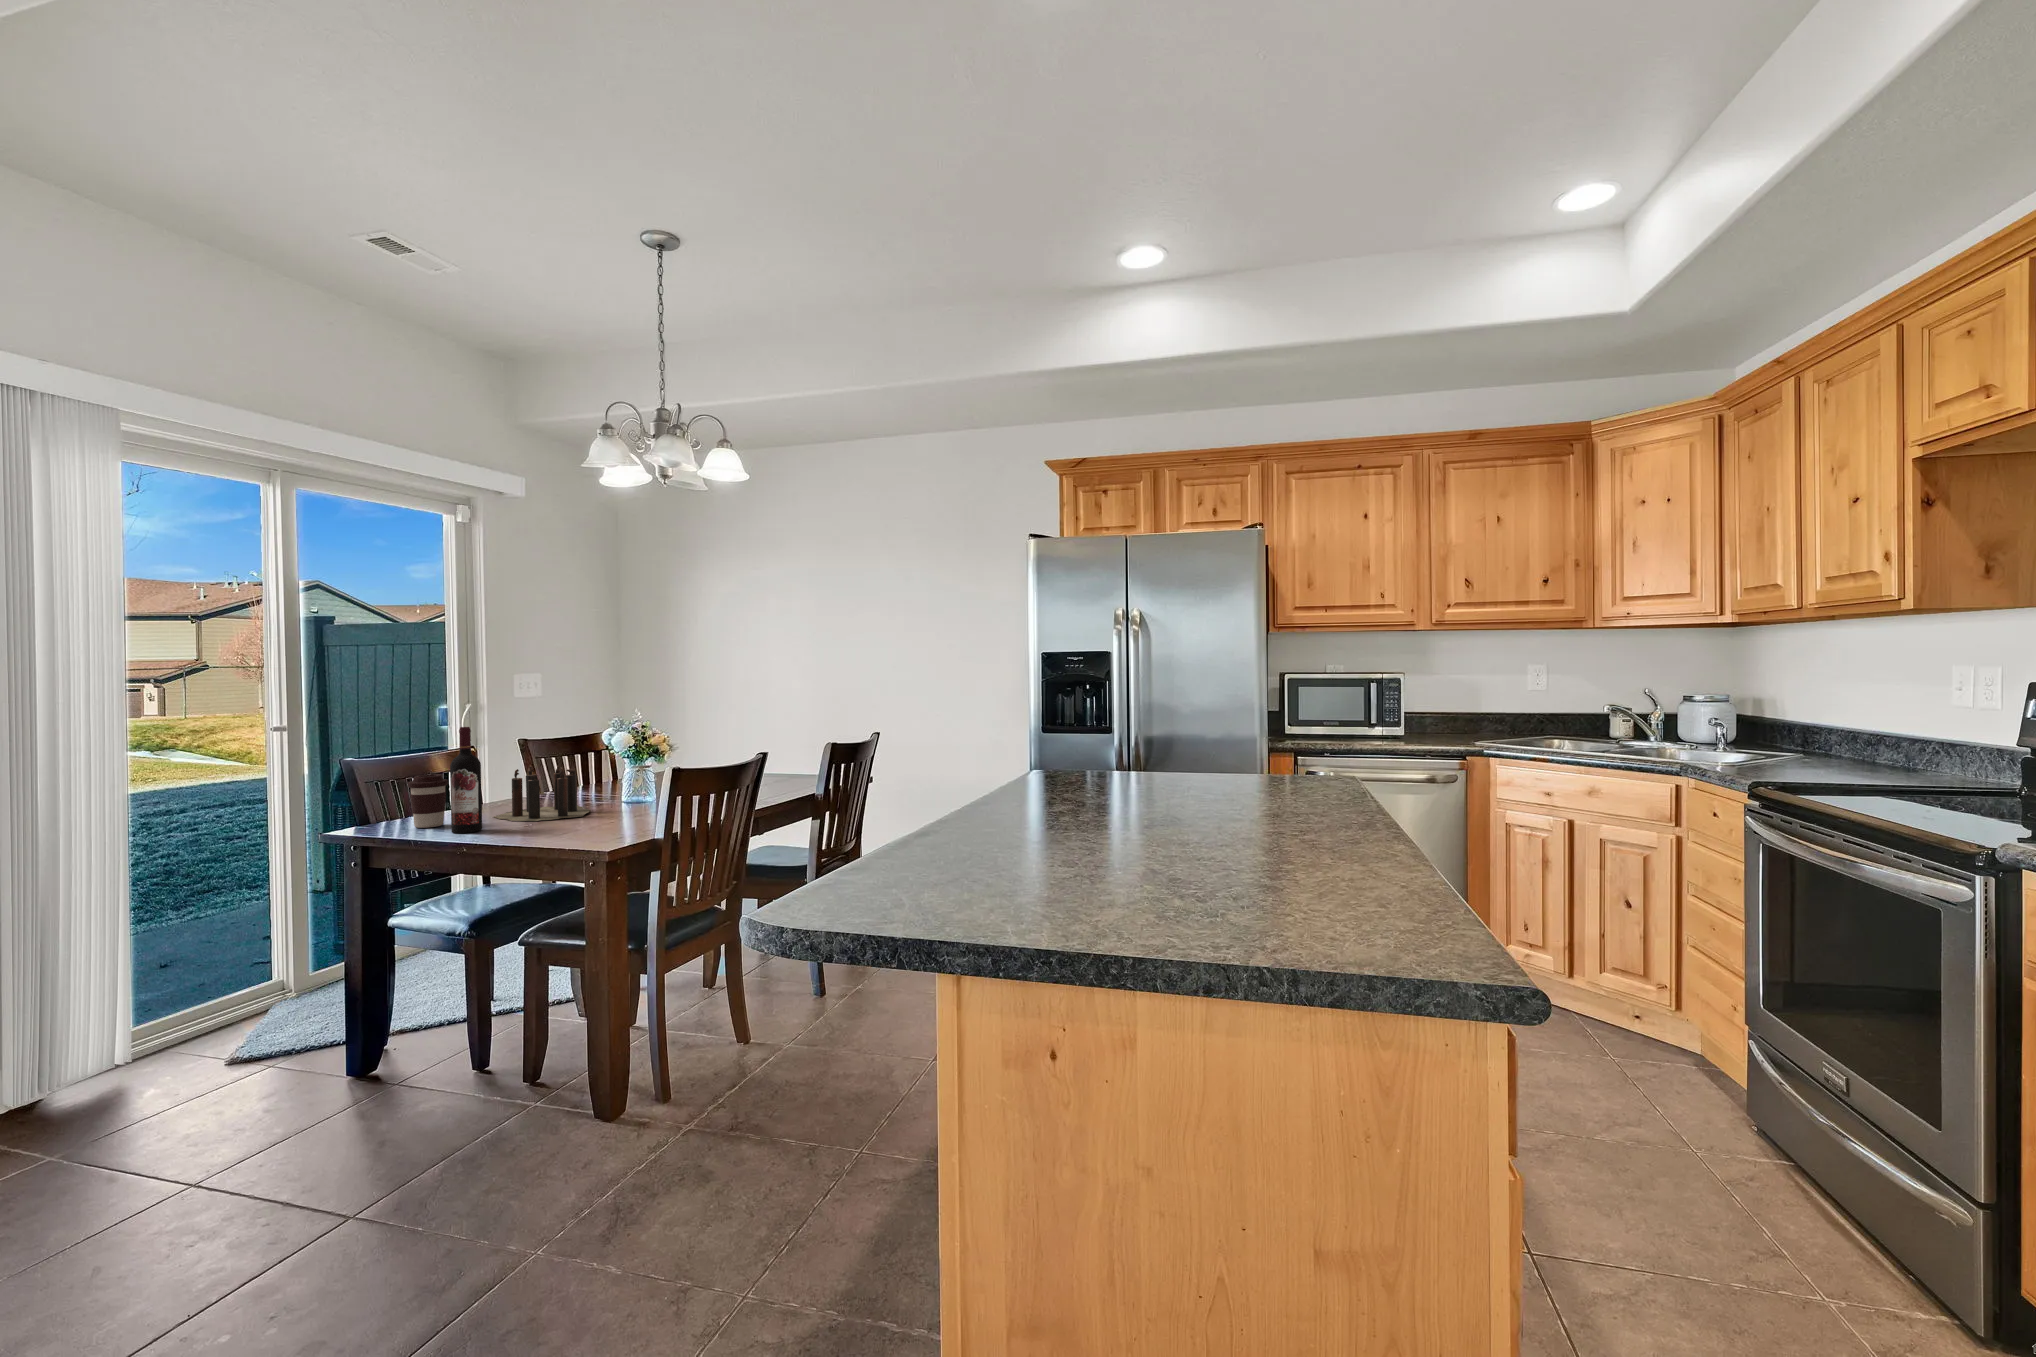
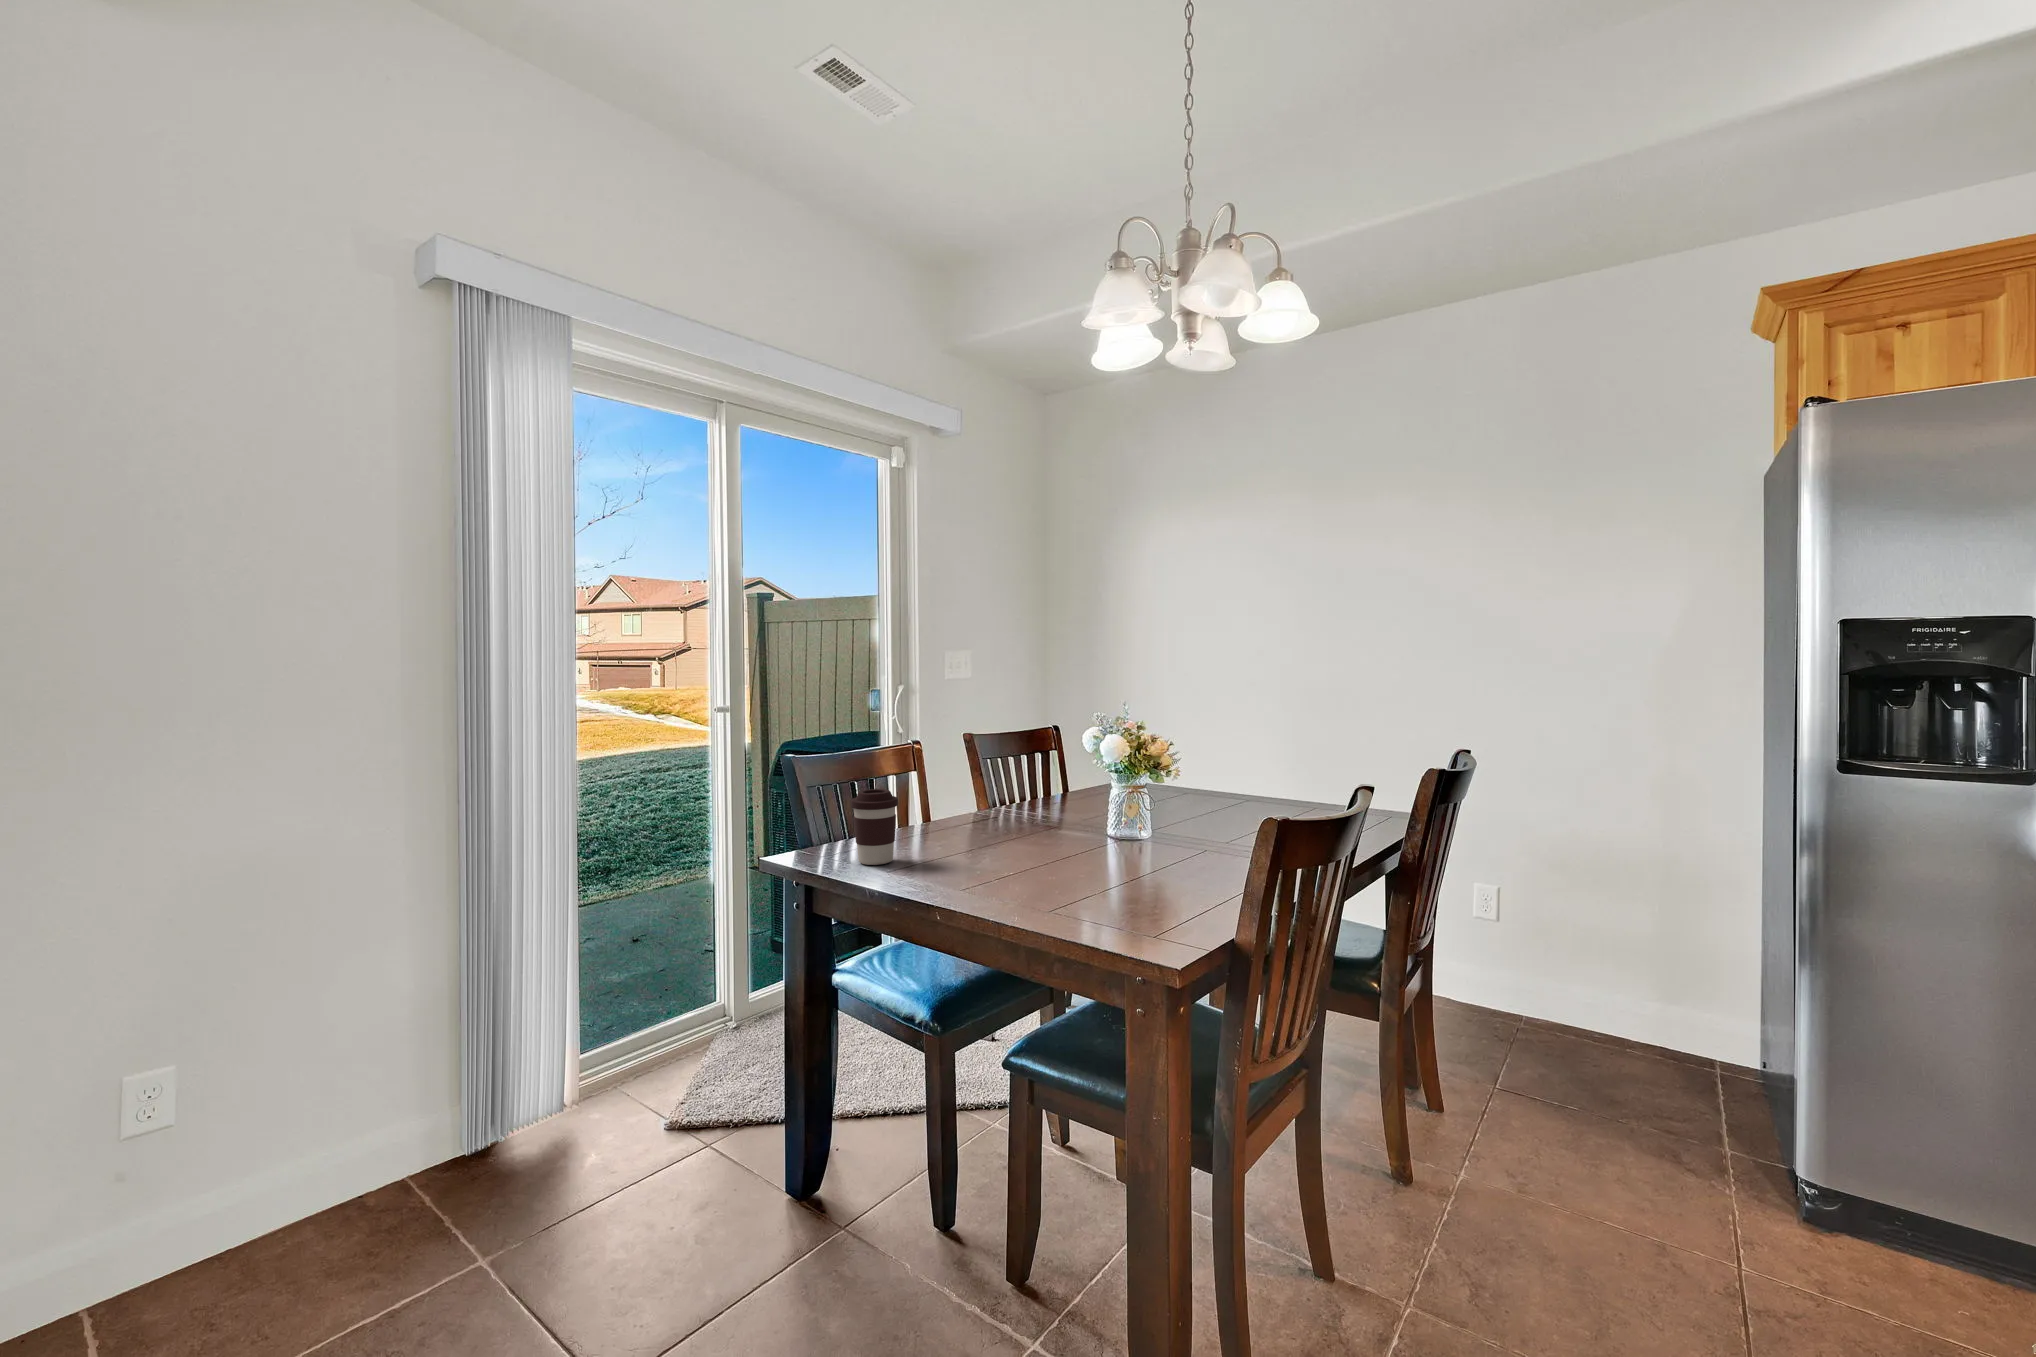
wine bottle: present [450,727,482,833] -> none [904,726,944,882]
candle: present [494,765,591,821] -> none [950,778,1111,864]

